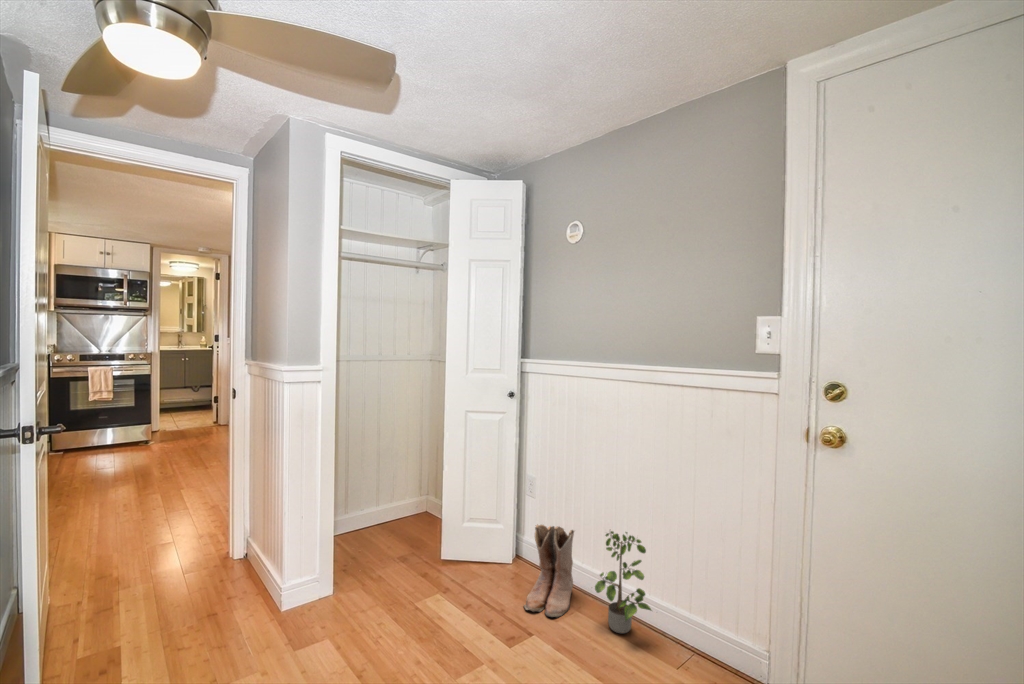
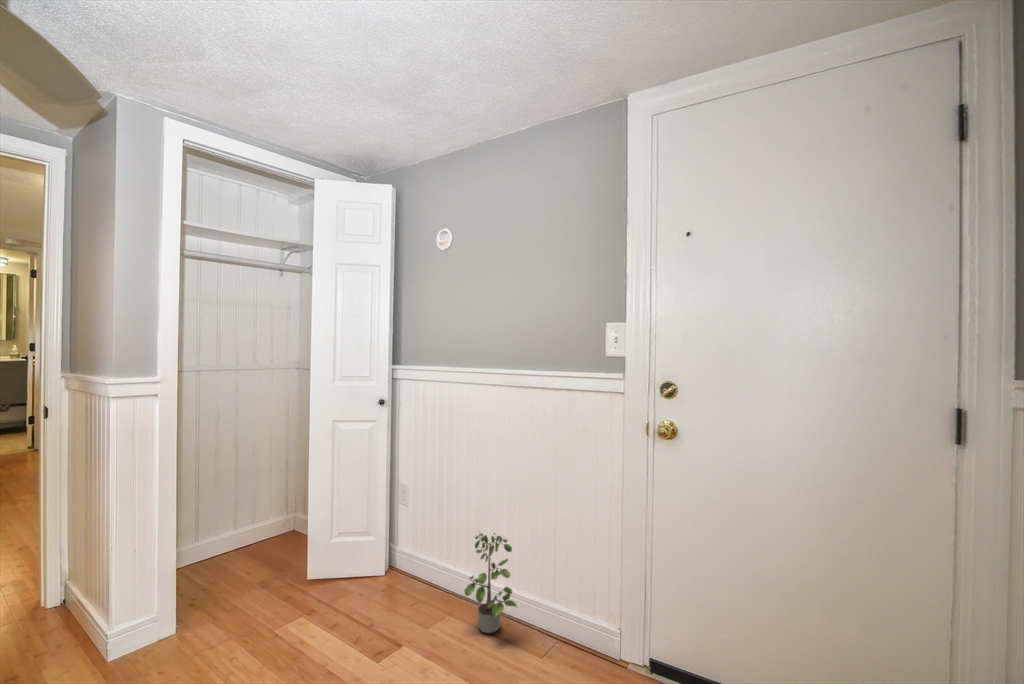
boots: present [524,525,574,617] -> none [394,534,449,626]

